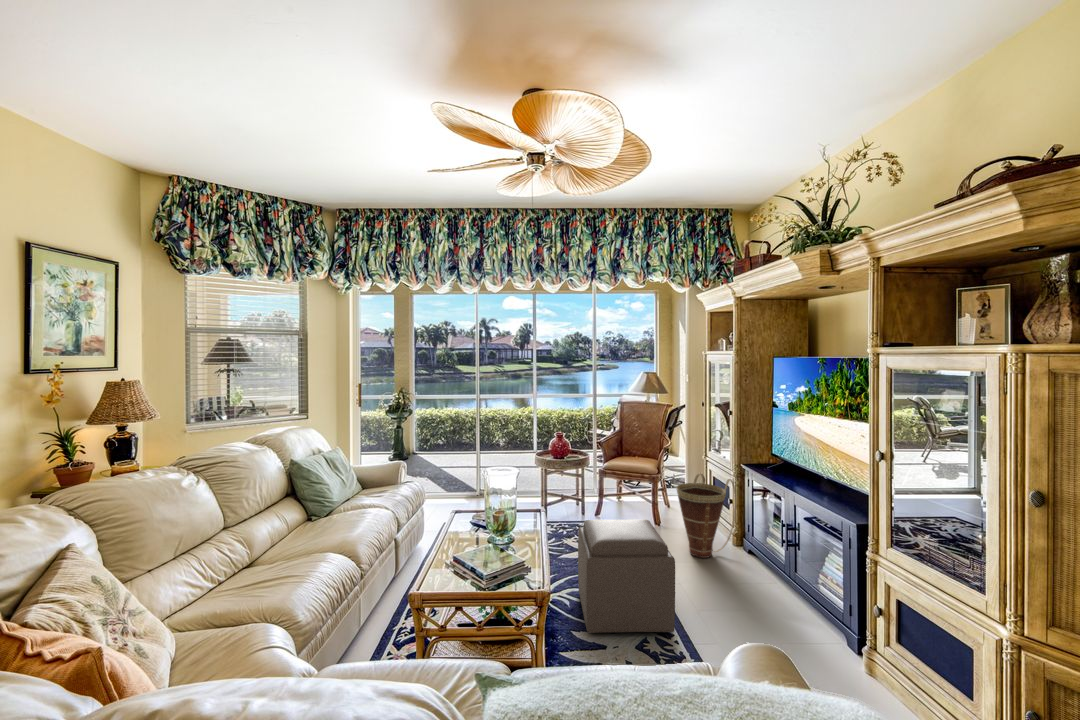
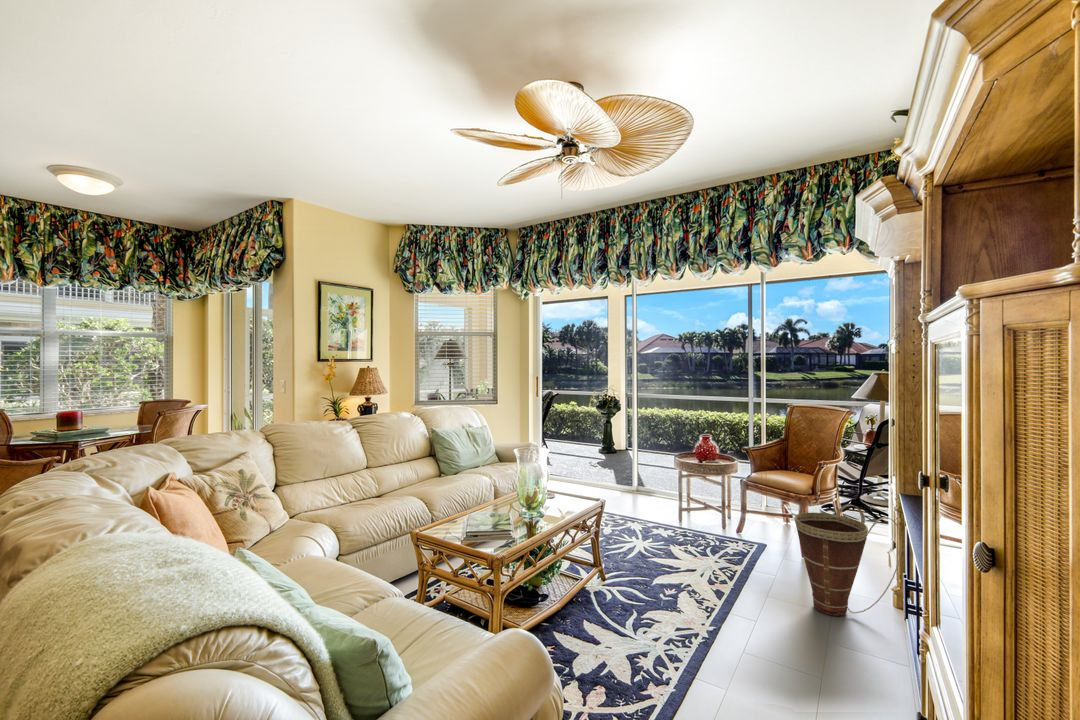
ottoman: present [578,520,675,633] -> none [586,520,708,663]

